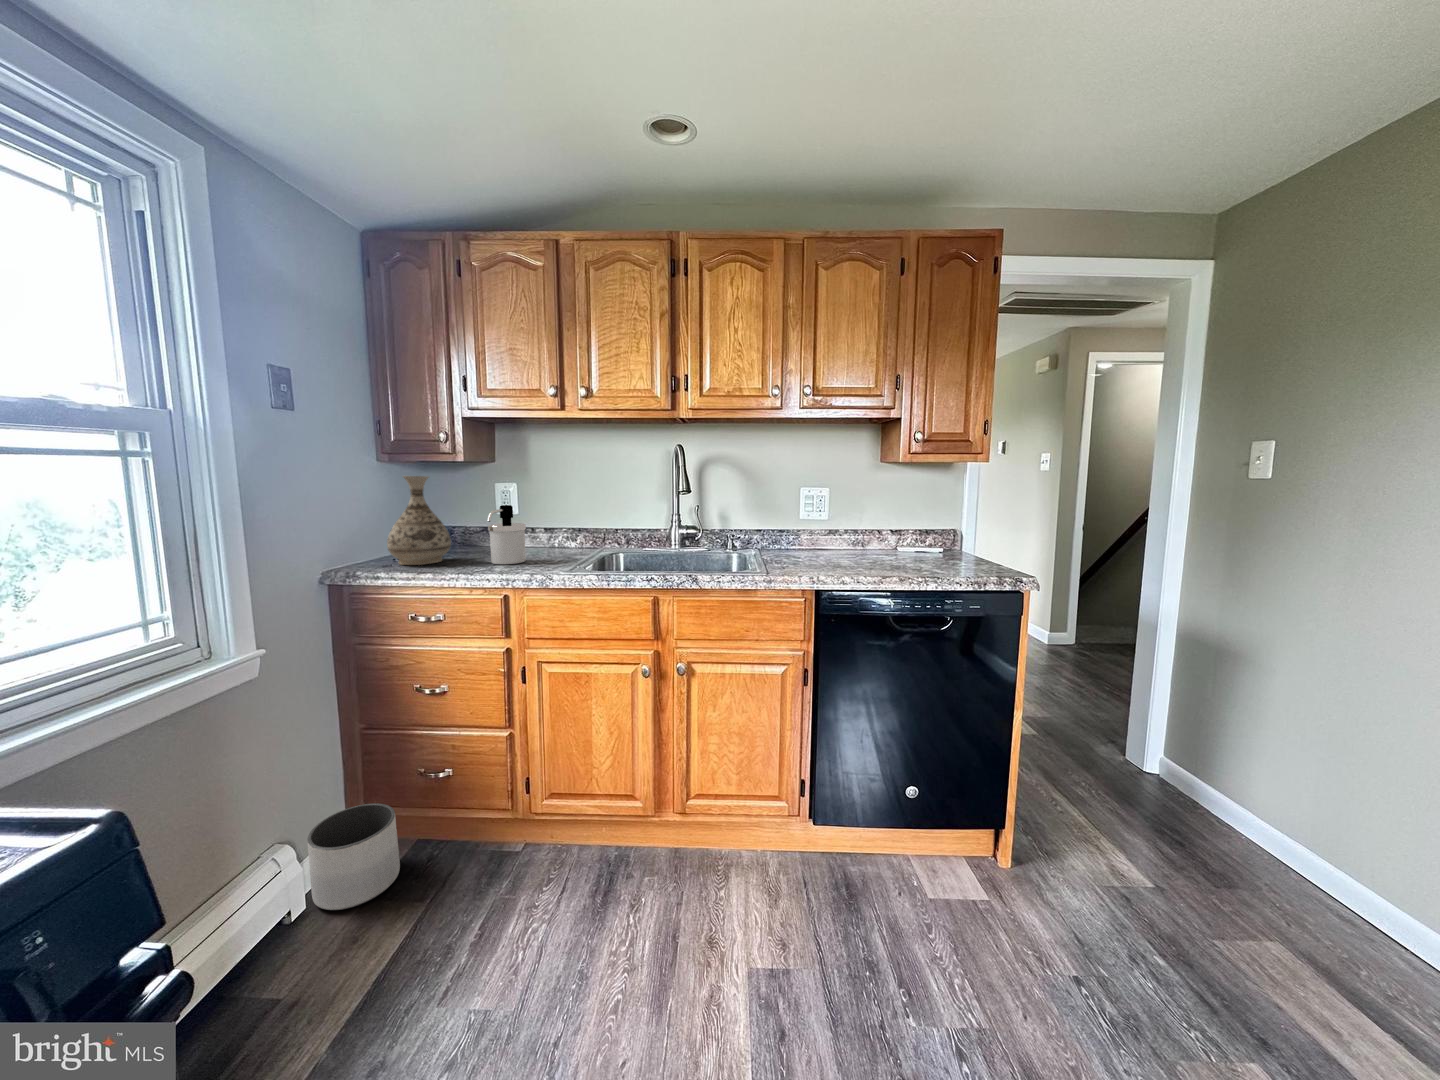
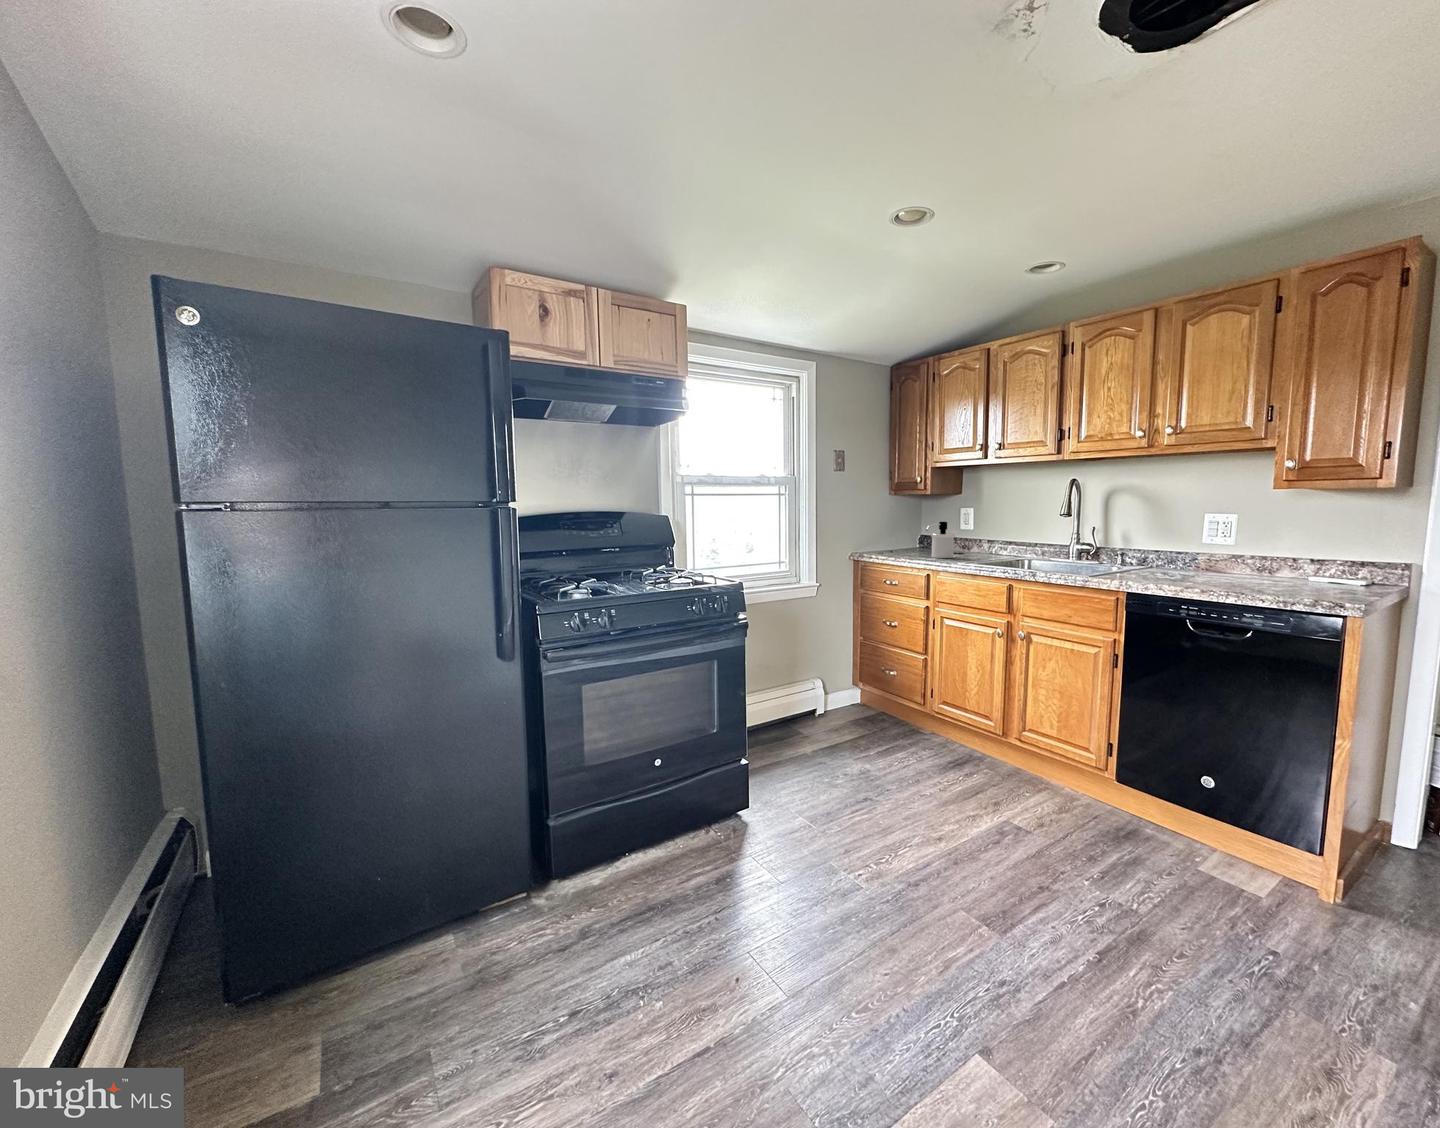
vase: present [387,476,451,565] -> none [881,504,915,554]
planter: present [307,803,400,910] -> none [827,677,866,720]

